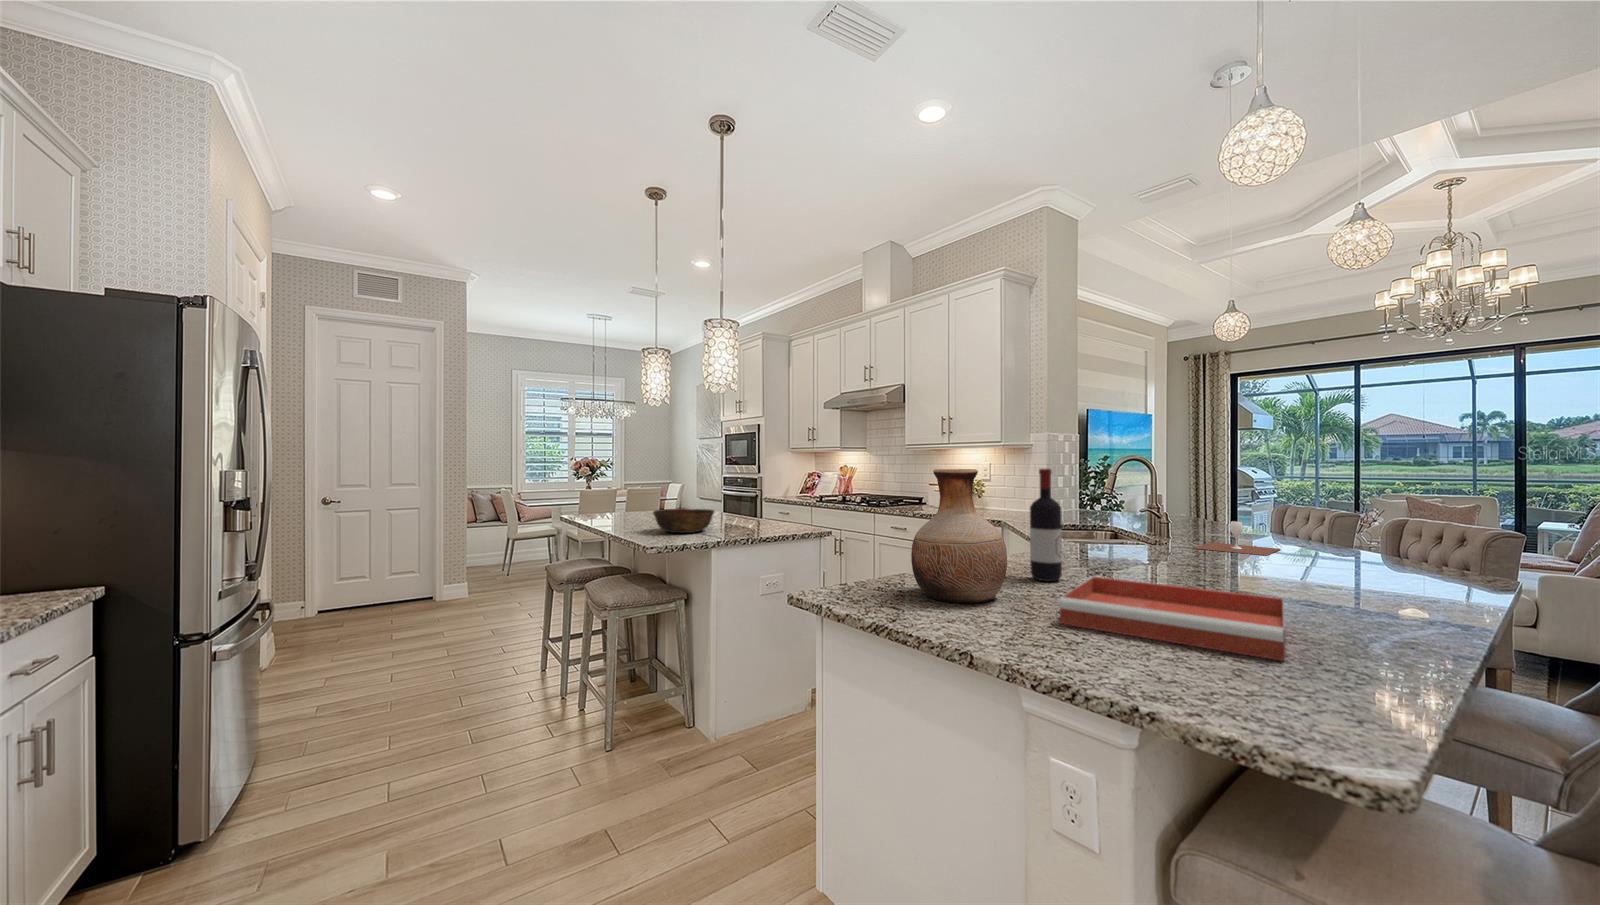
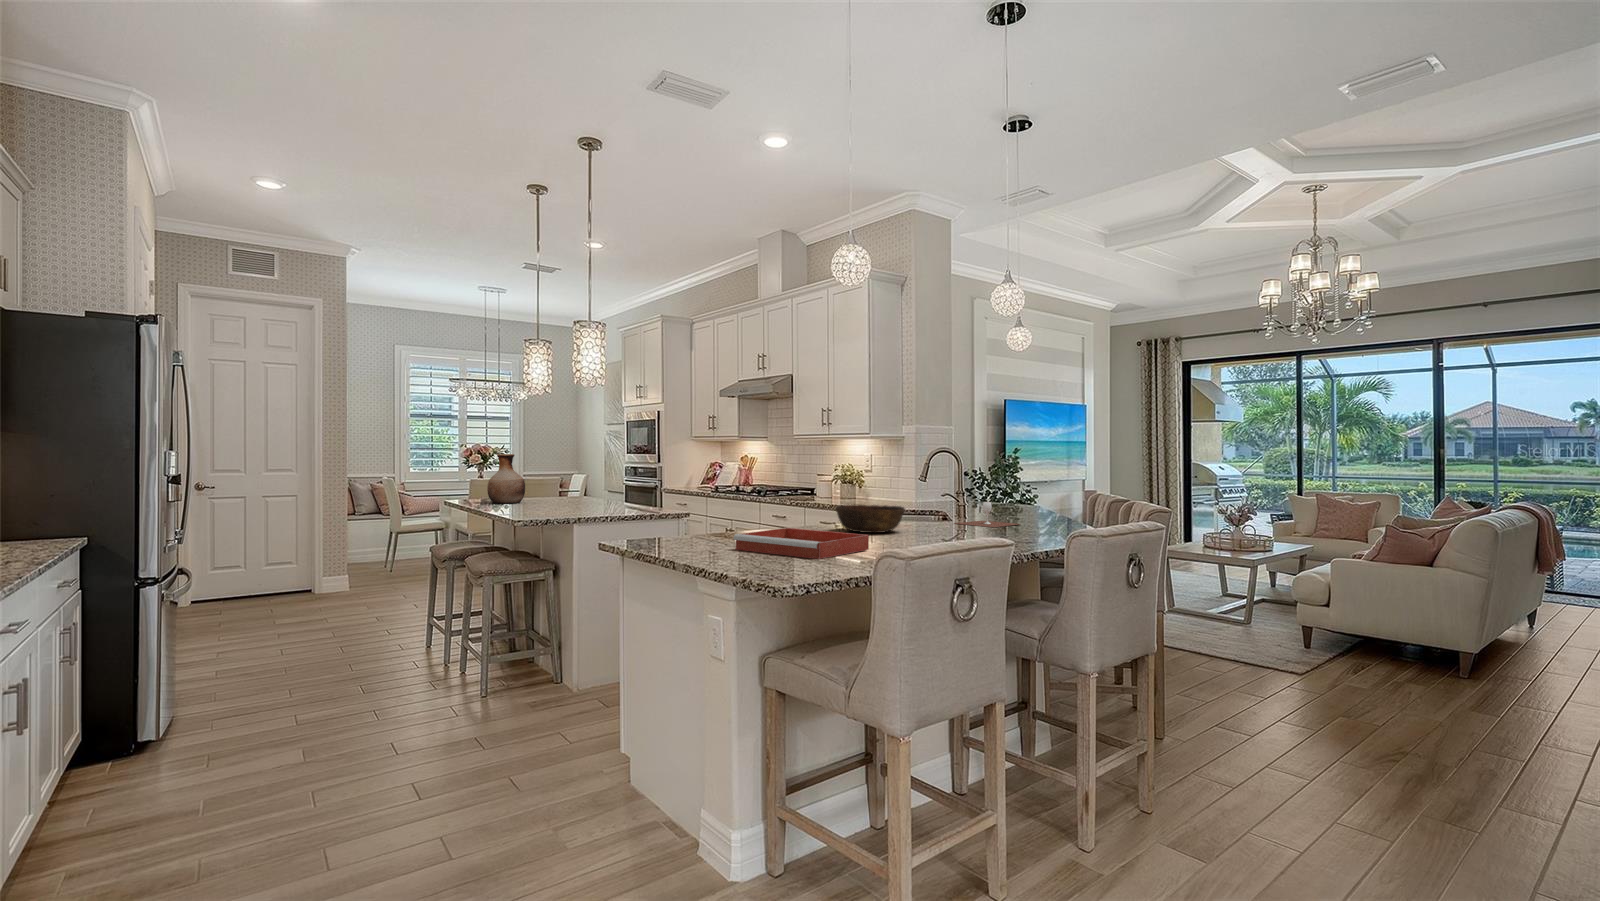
vase: present [911,469,1007,603] -> present [487,454,525,504]
wine bottle: present [1030,469,1062,581] -> none [772,457,793,536]
bowl: present [653,508,714,533] -> present [835,505,905,533]

